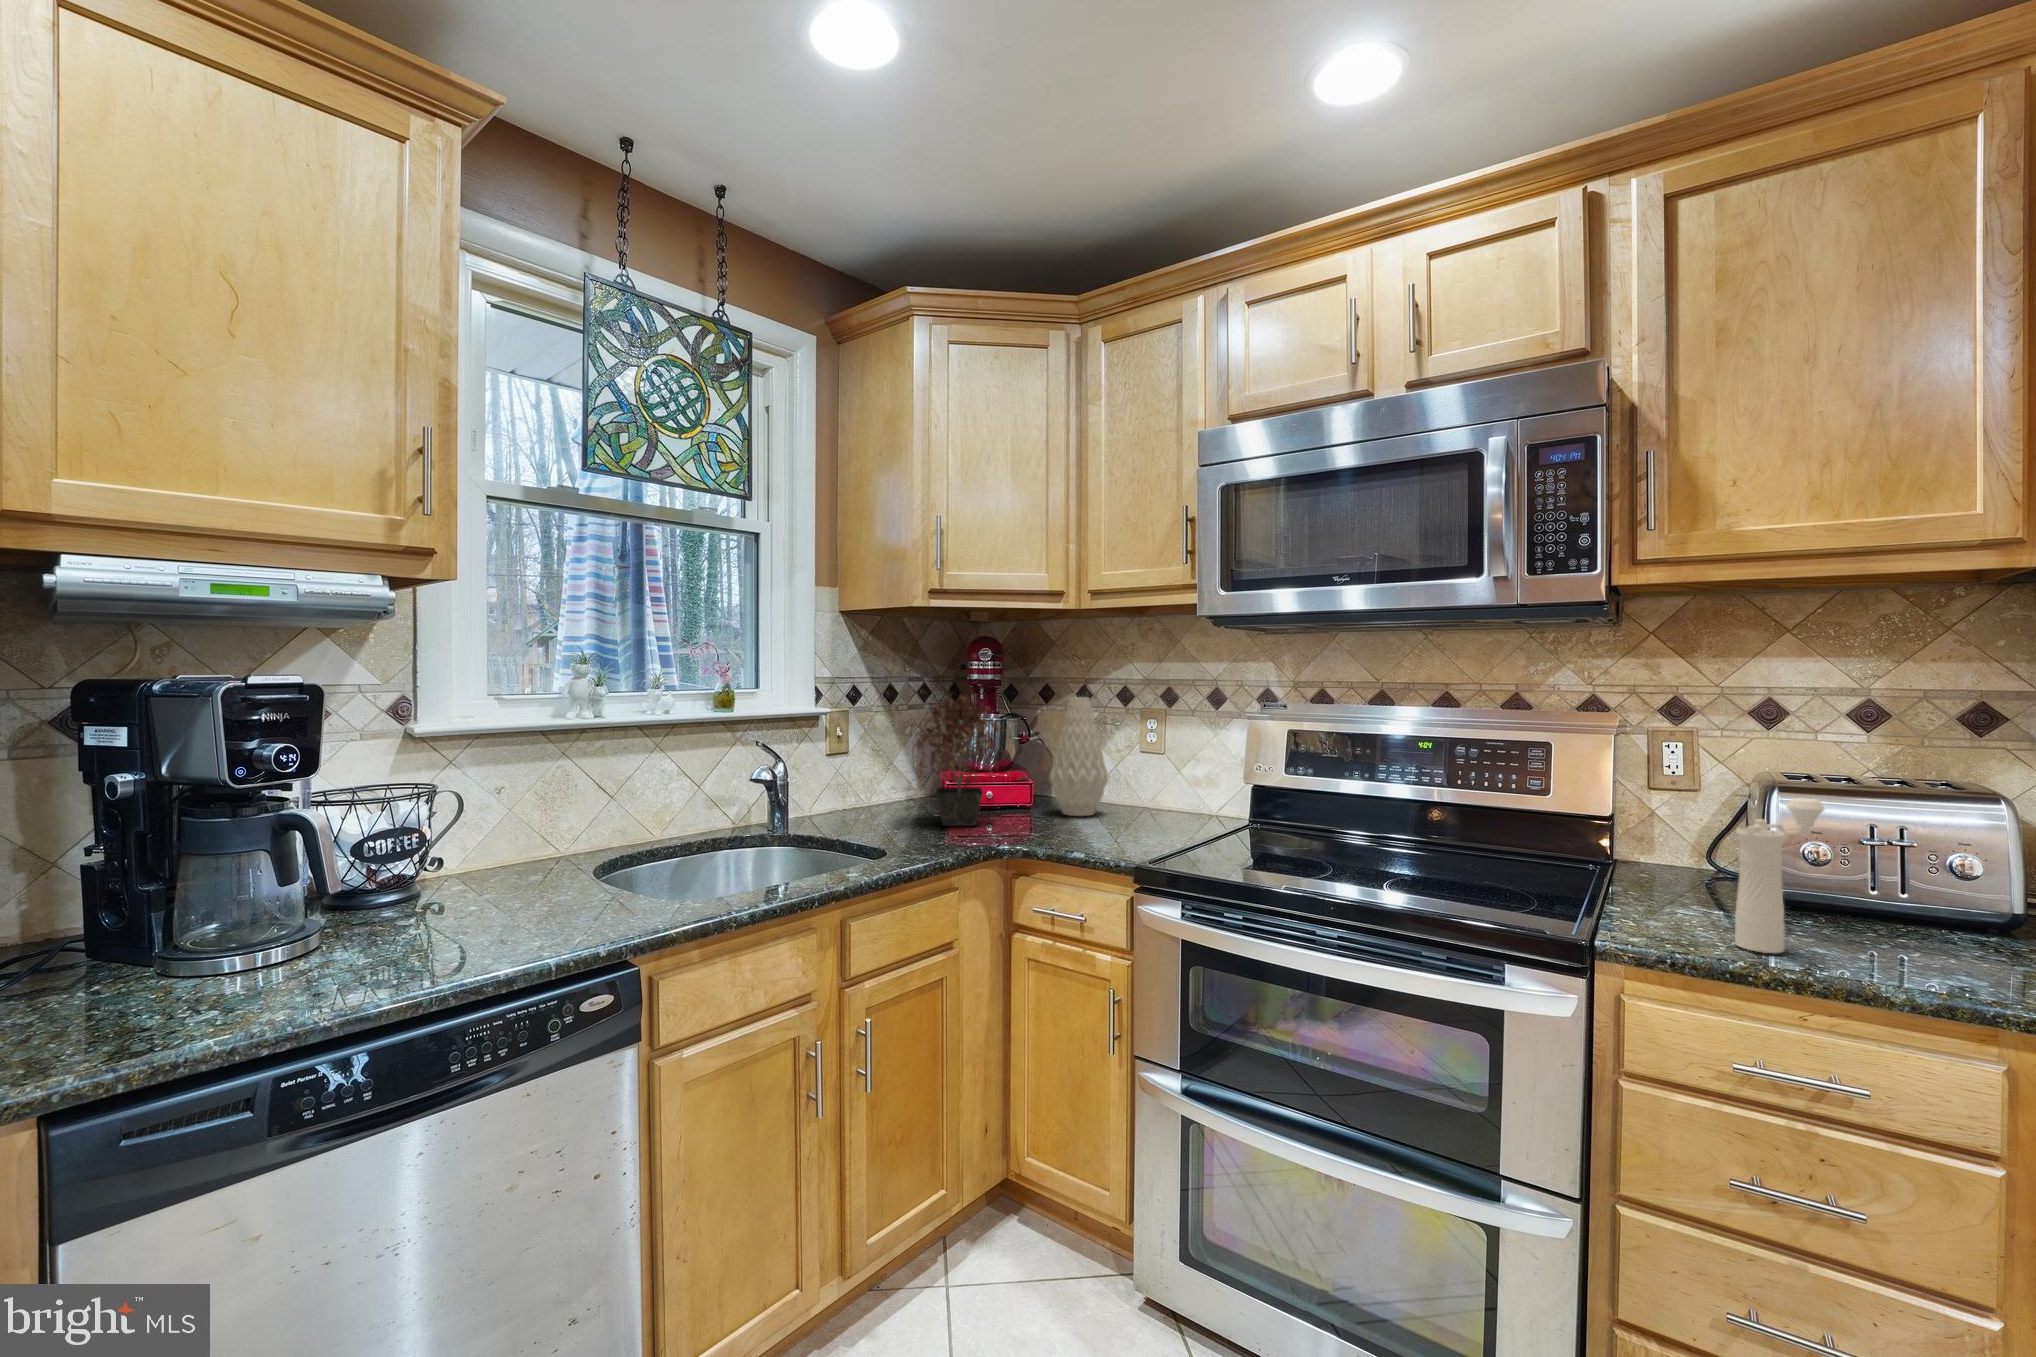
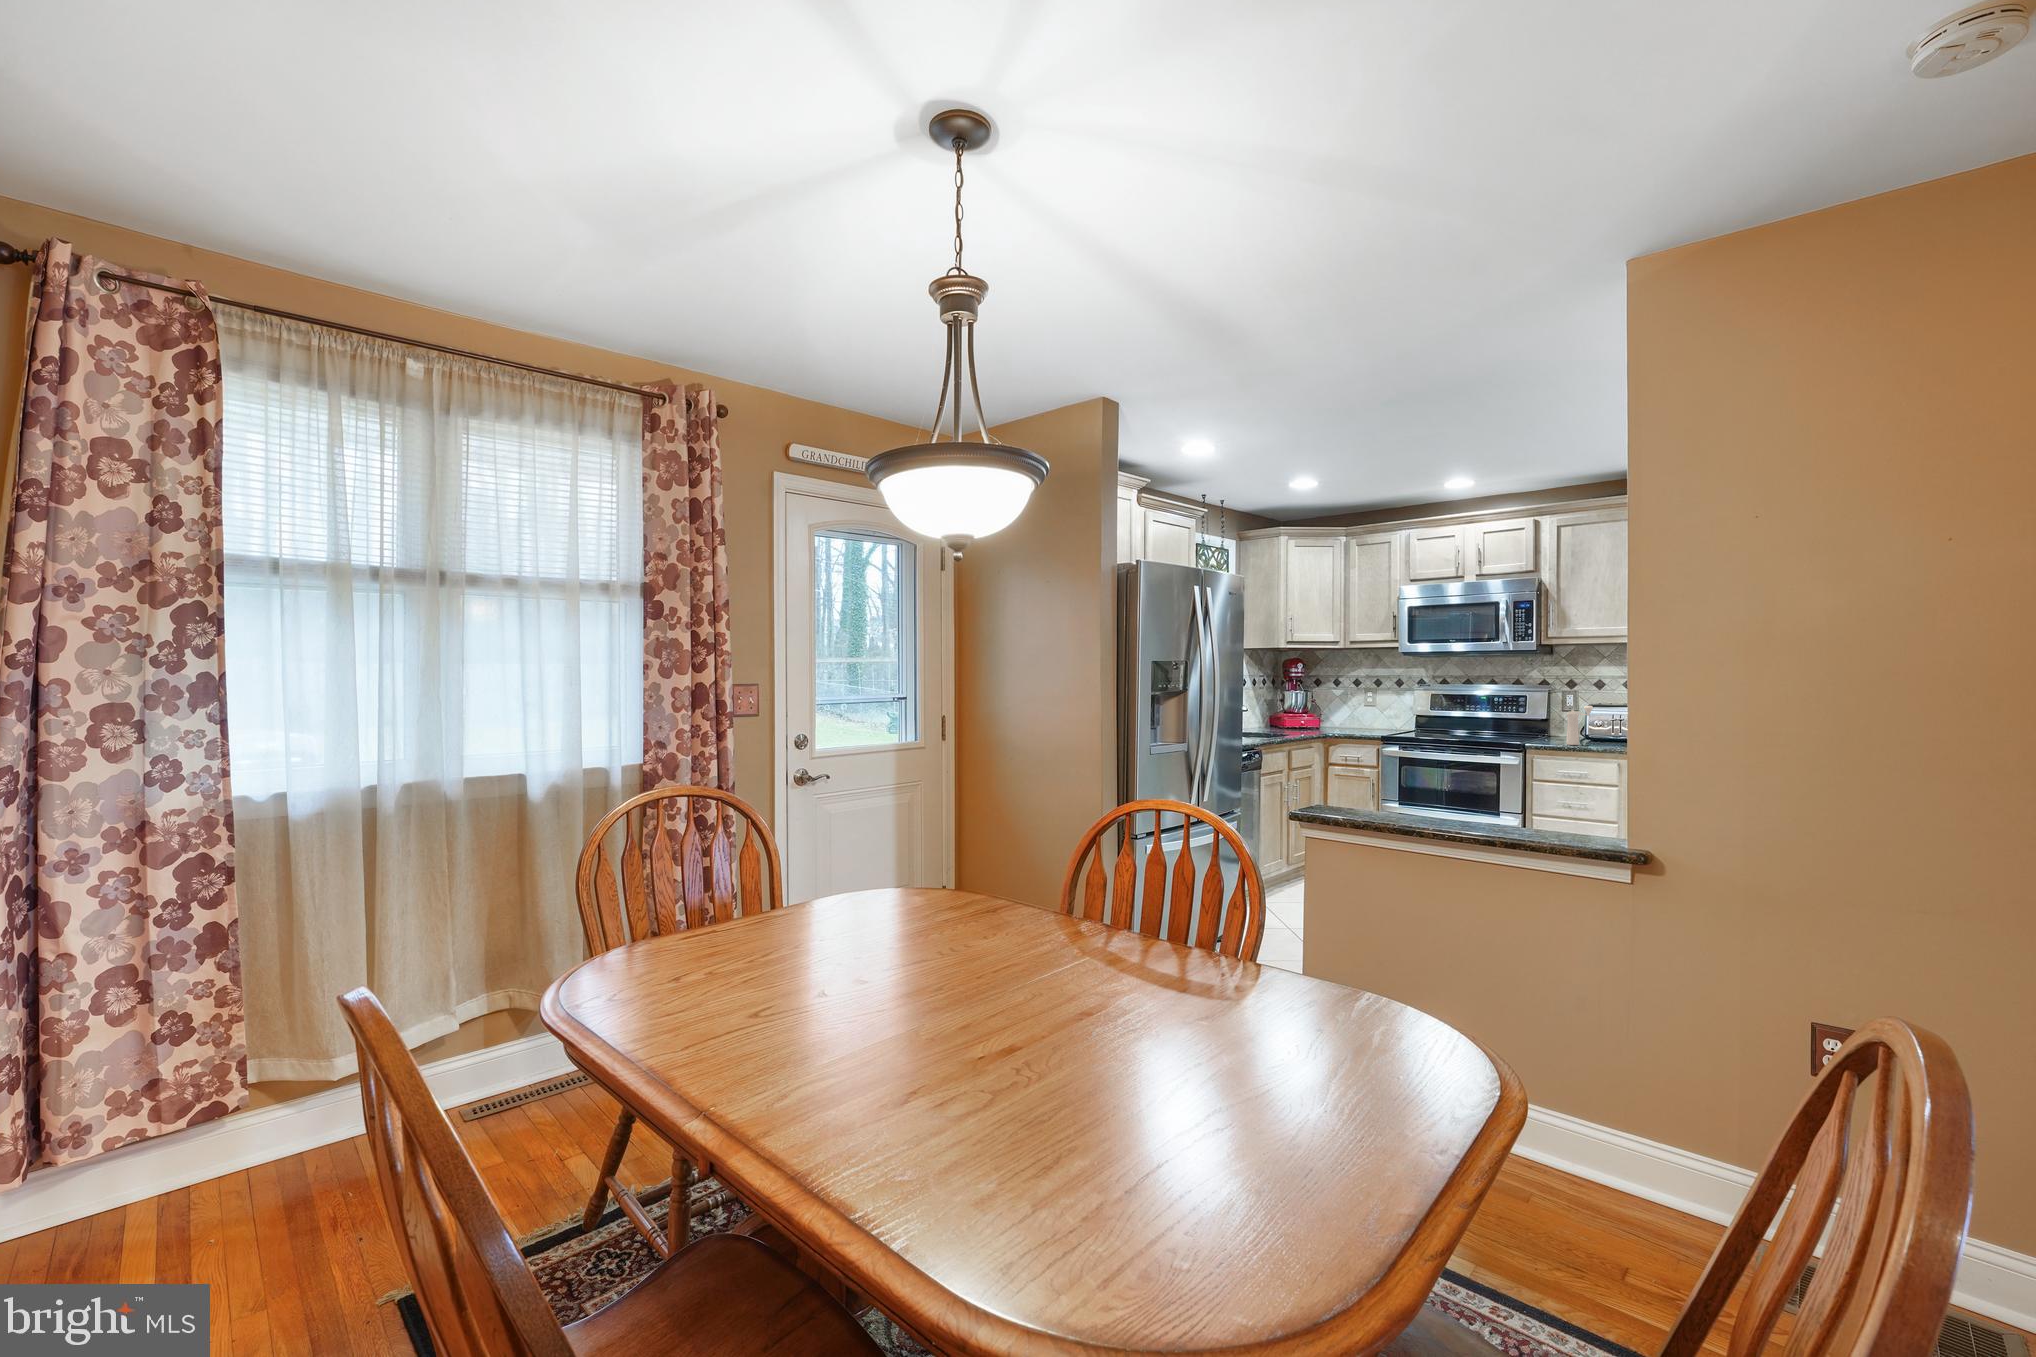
potted plant: present [915,693,1003,826] -> none [1280,680,1320,731]
vase: present [1049,697,1108,816] -> none [1330,683,1355,730]

